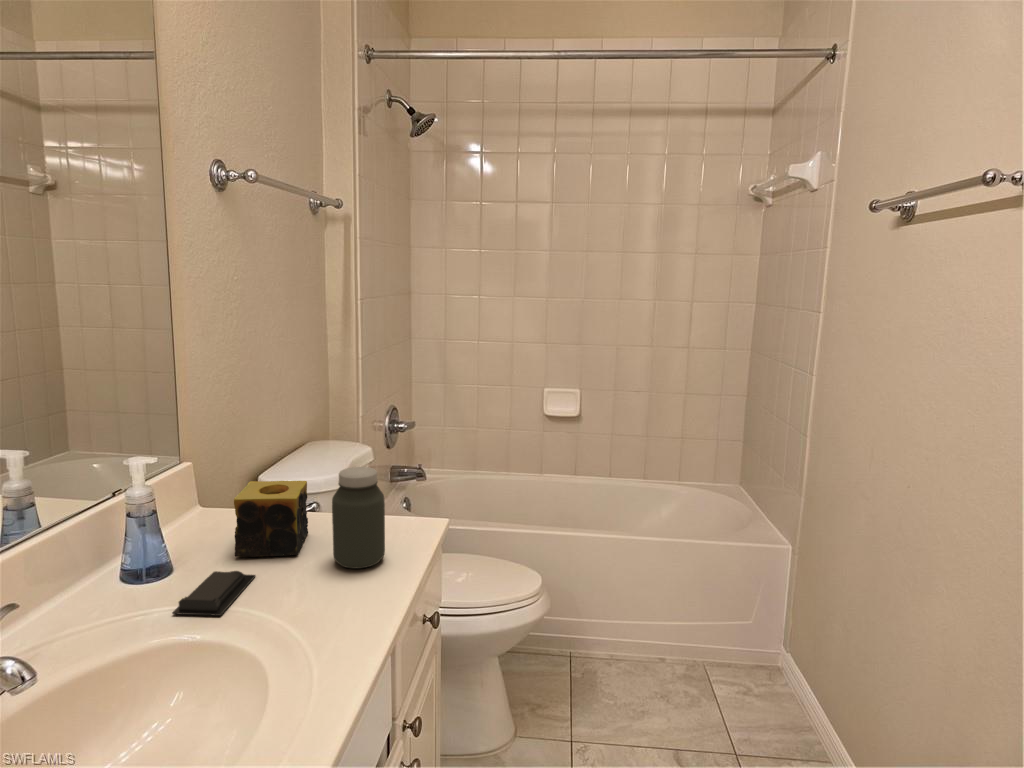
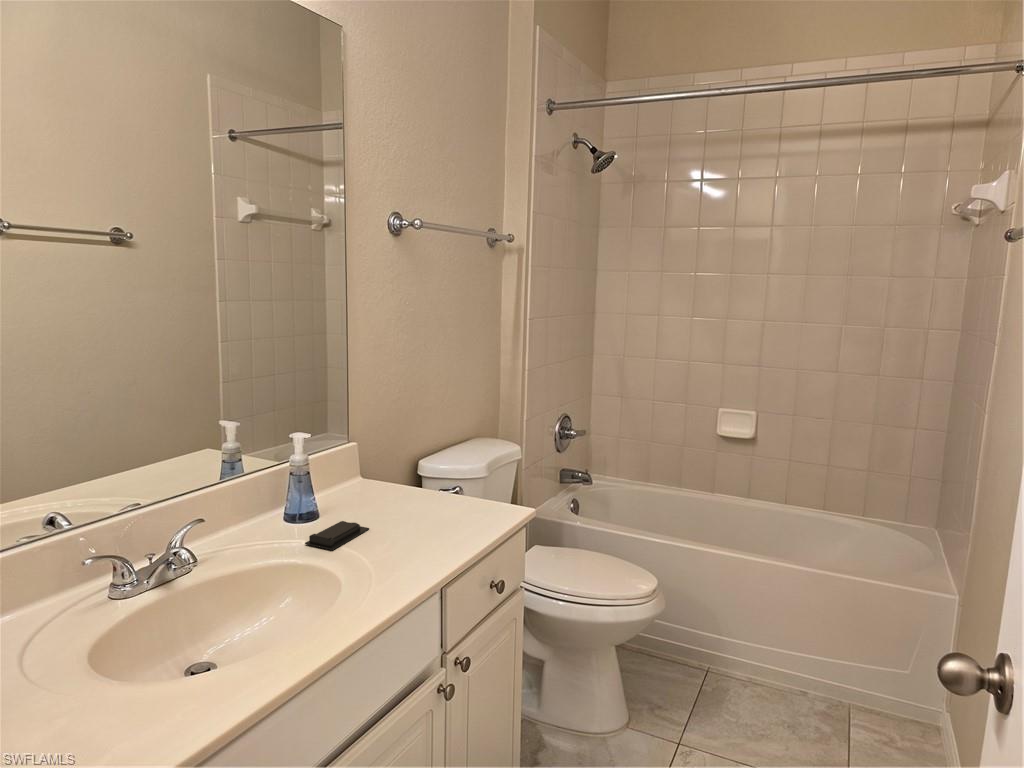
jar: present [332,467,385,569] -> none [425,457,464,535]
candle: present [234,481,308,557] -> none [363,461,422,519]

